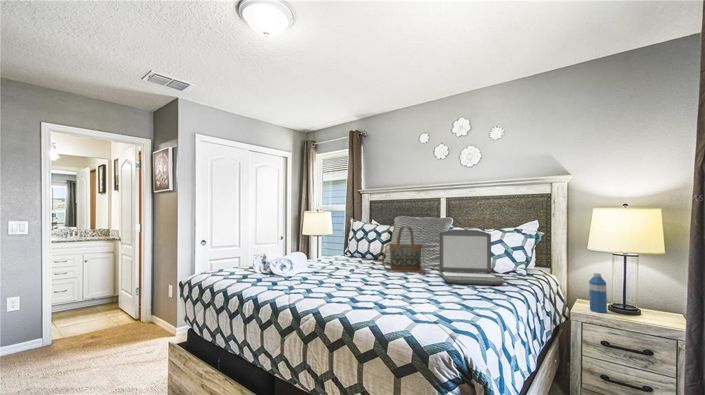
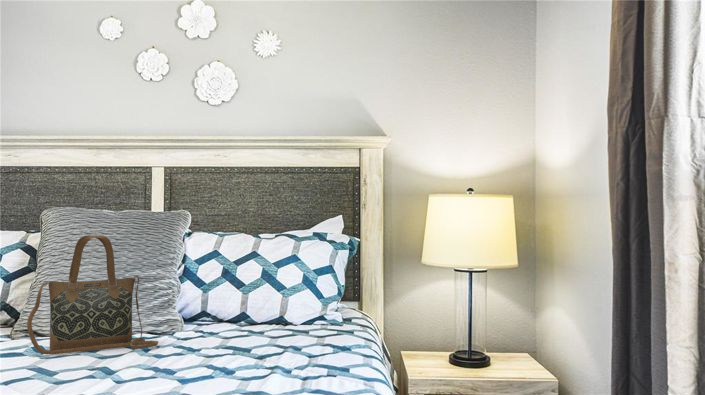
laptop: present [439,230,504,285] -> none [182,239,329,366]
water bottle: present [589,273,607,313] -> none [427,304,451,370]

